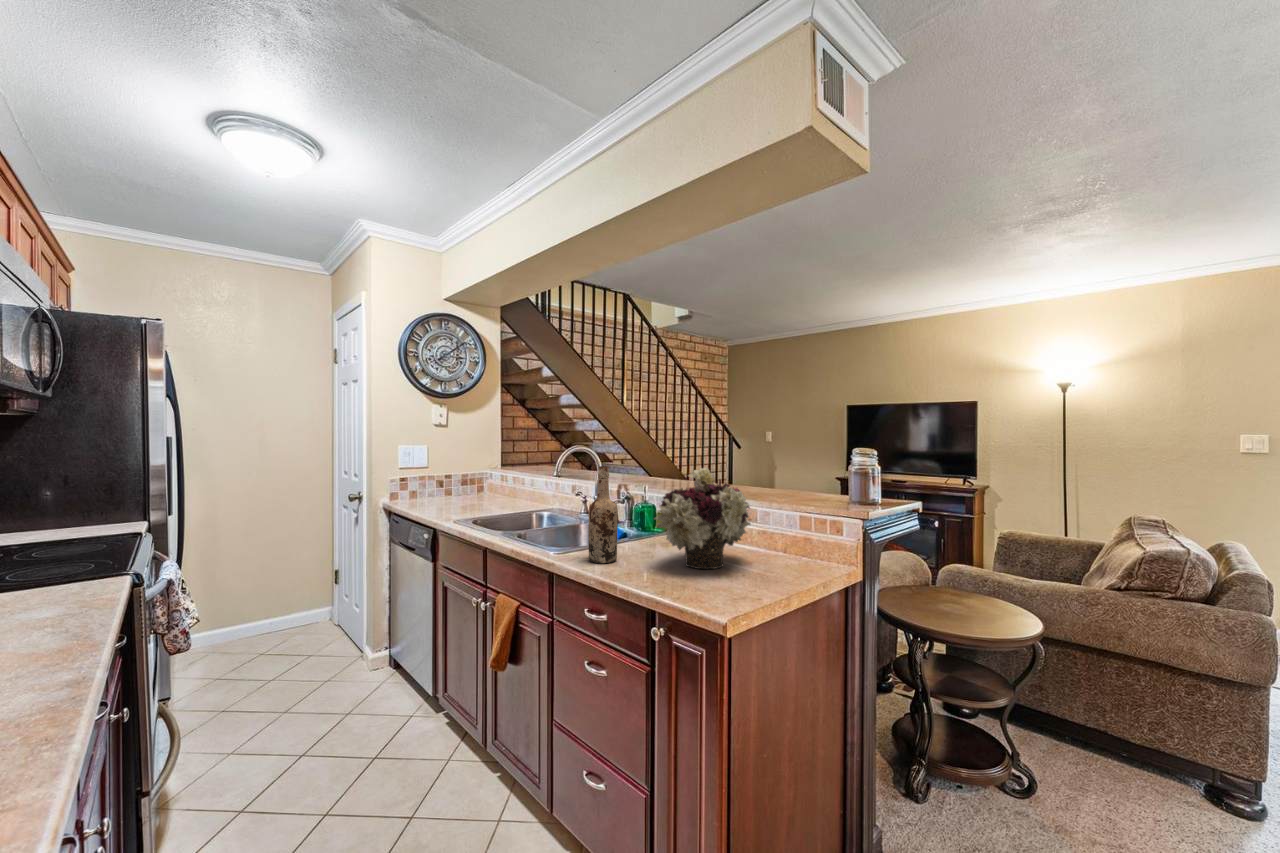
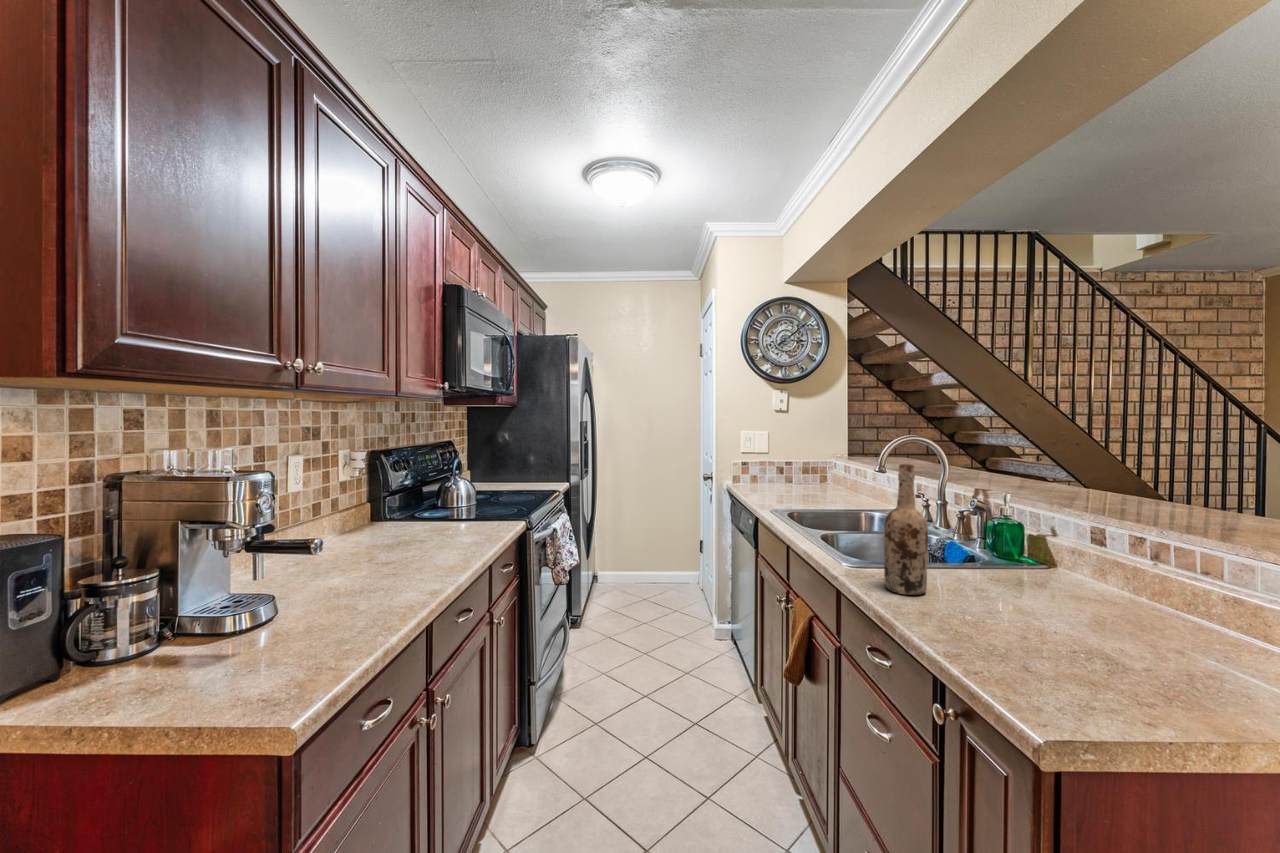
flower arrangement: present [655,468,751,569] -> none [976,475,1188,645]

